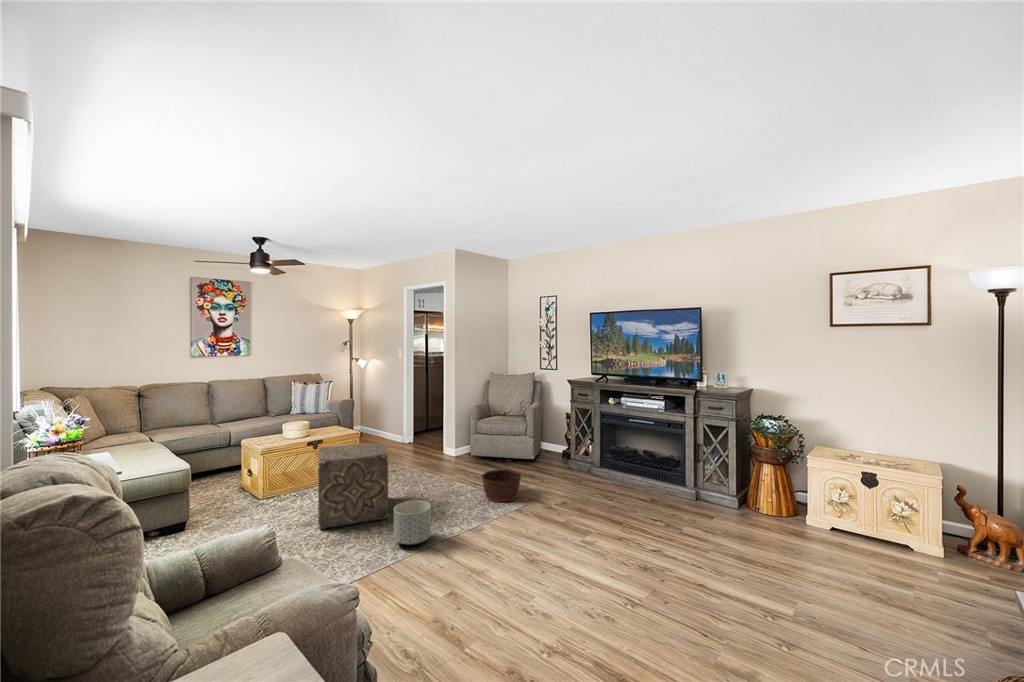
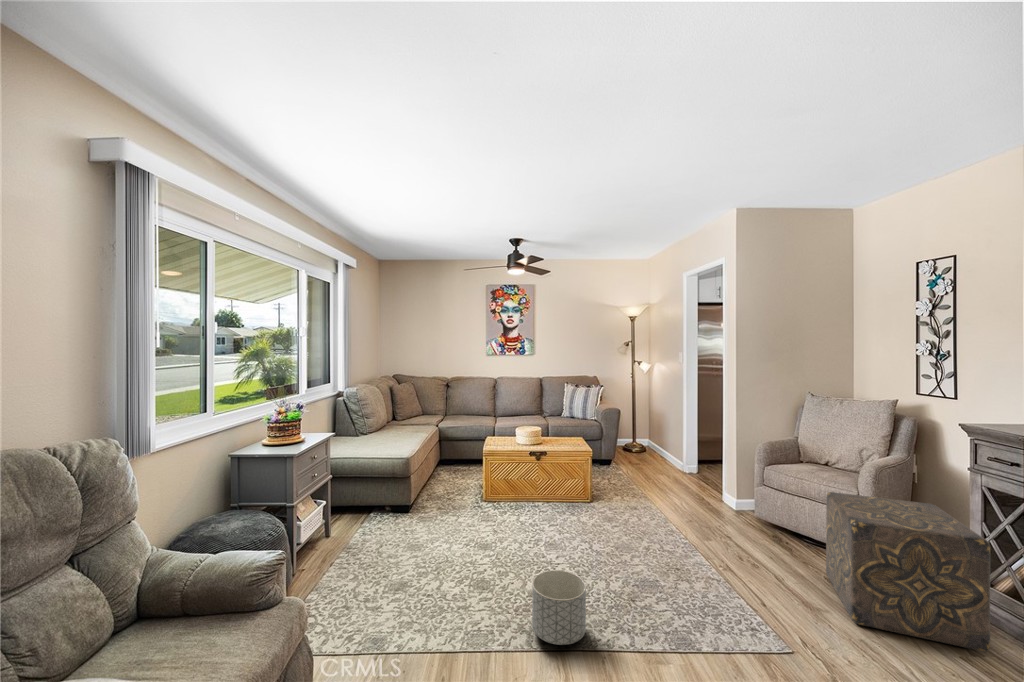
ottoman: present [318,442,388,529] -> present [826,492,990,651]
basket: present [482,470,521,502] -> none [721,561,801,633]

